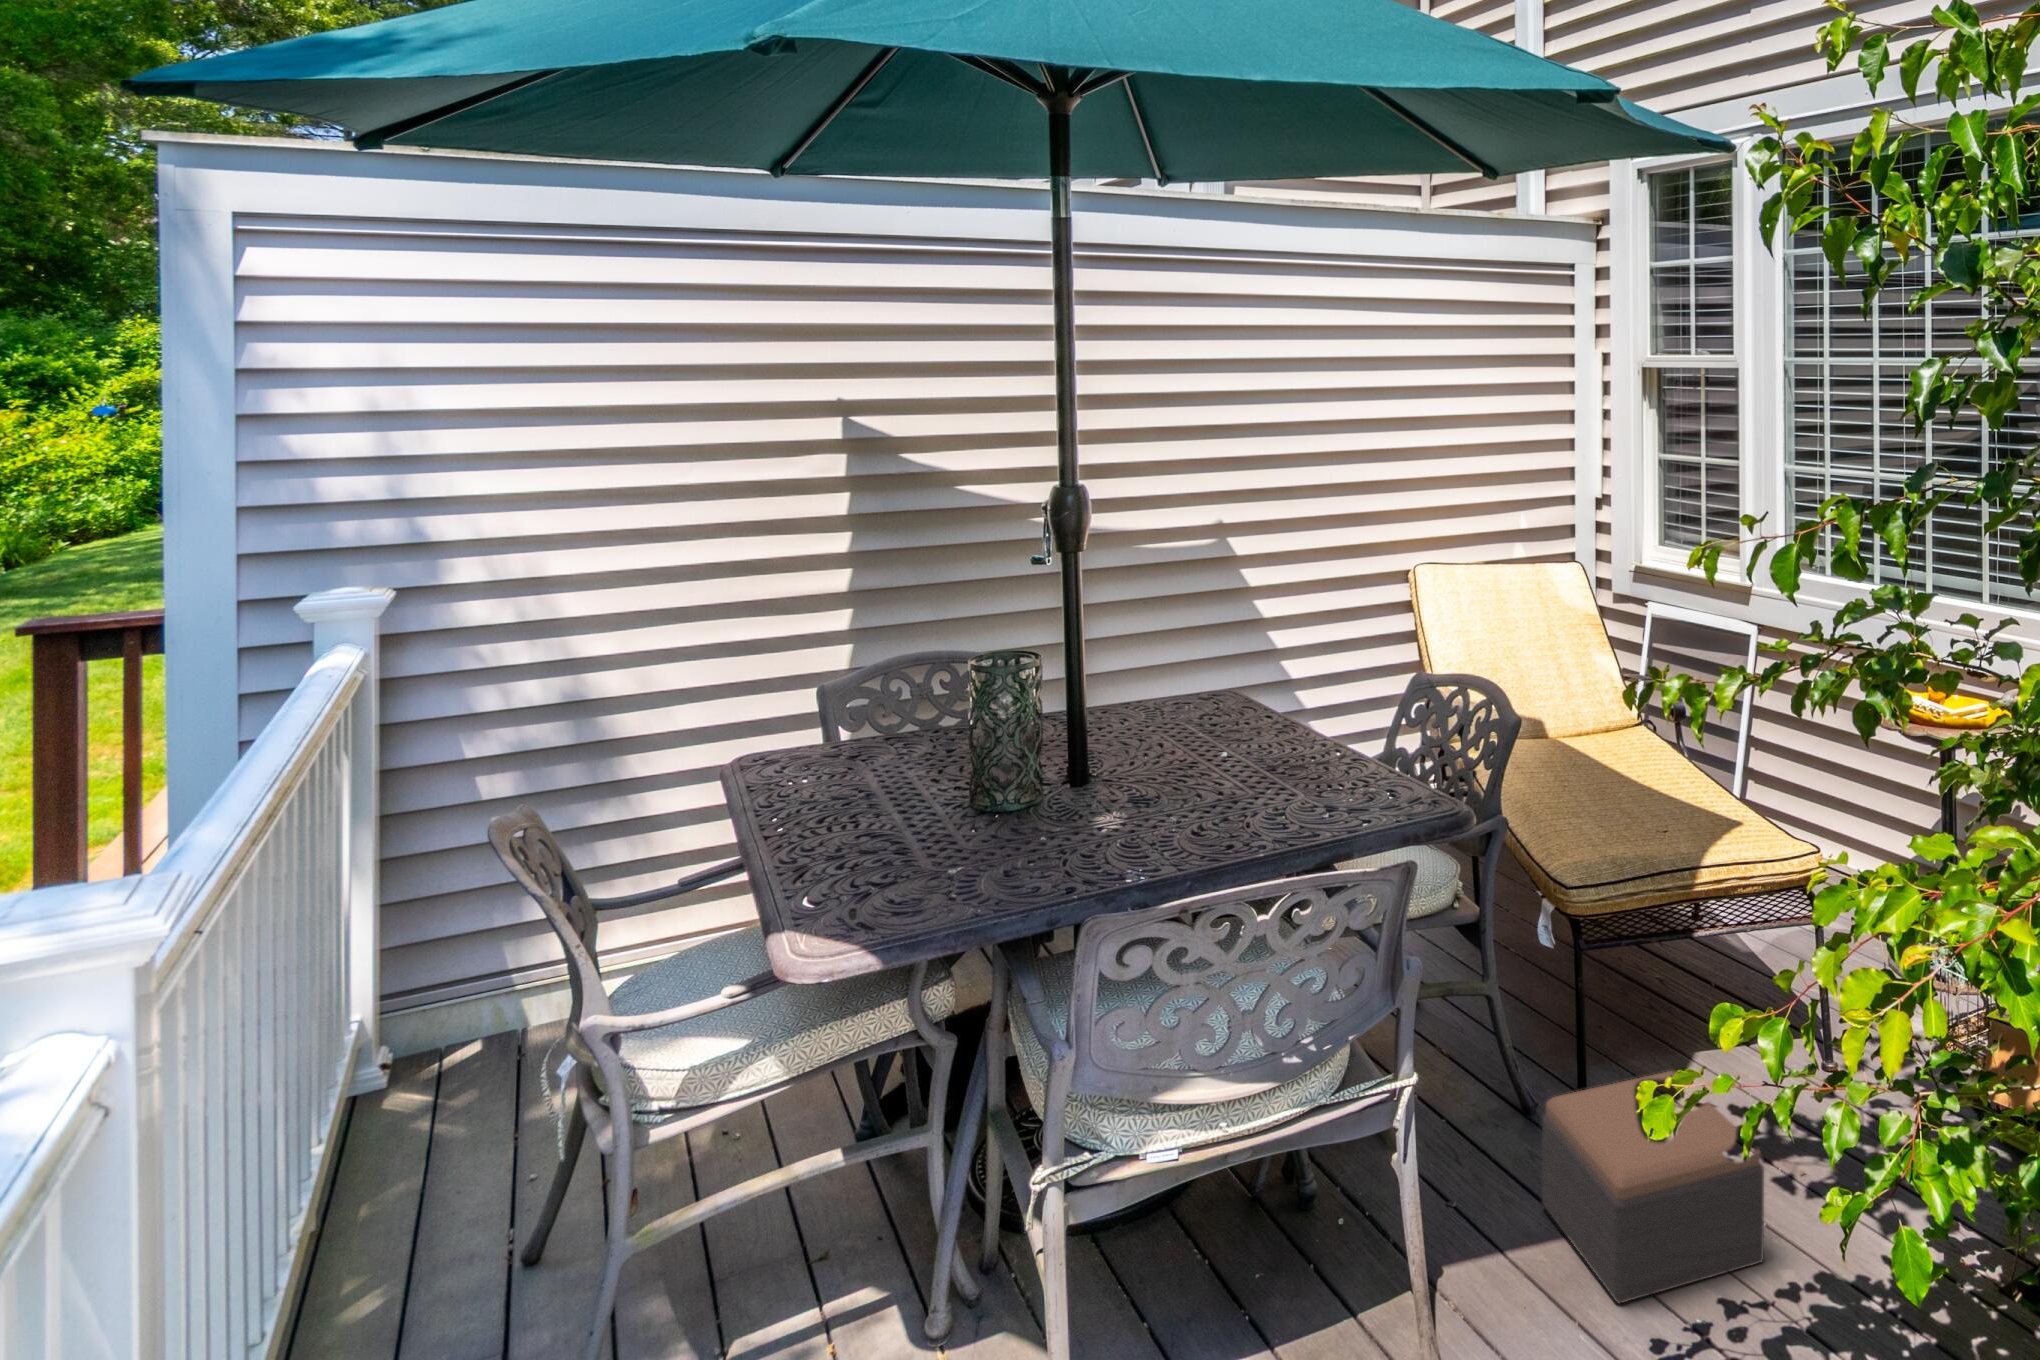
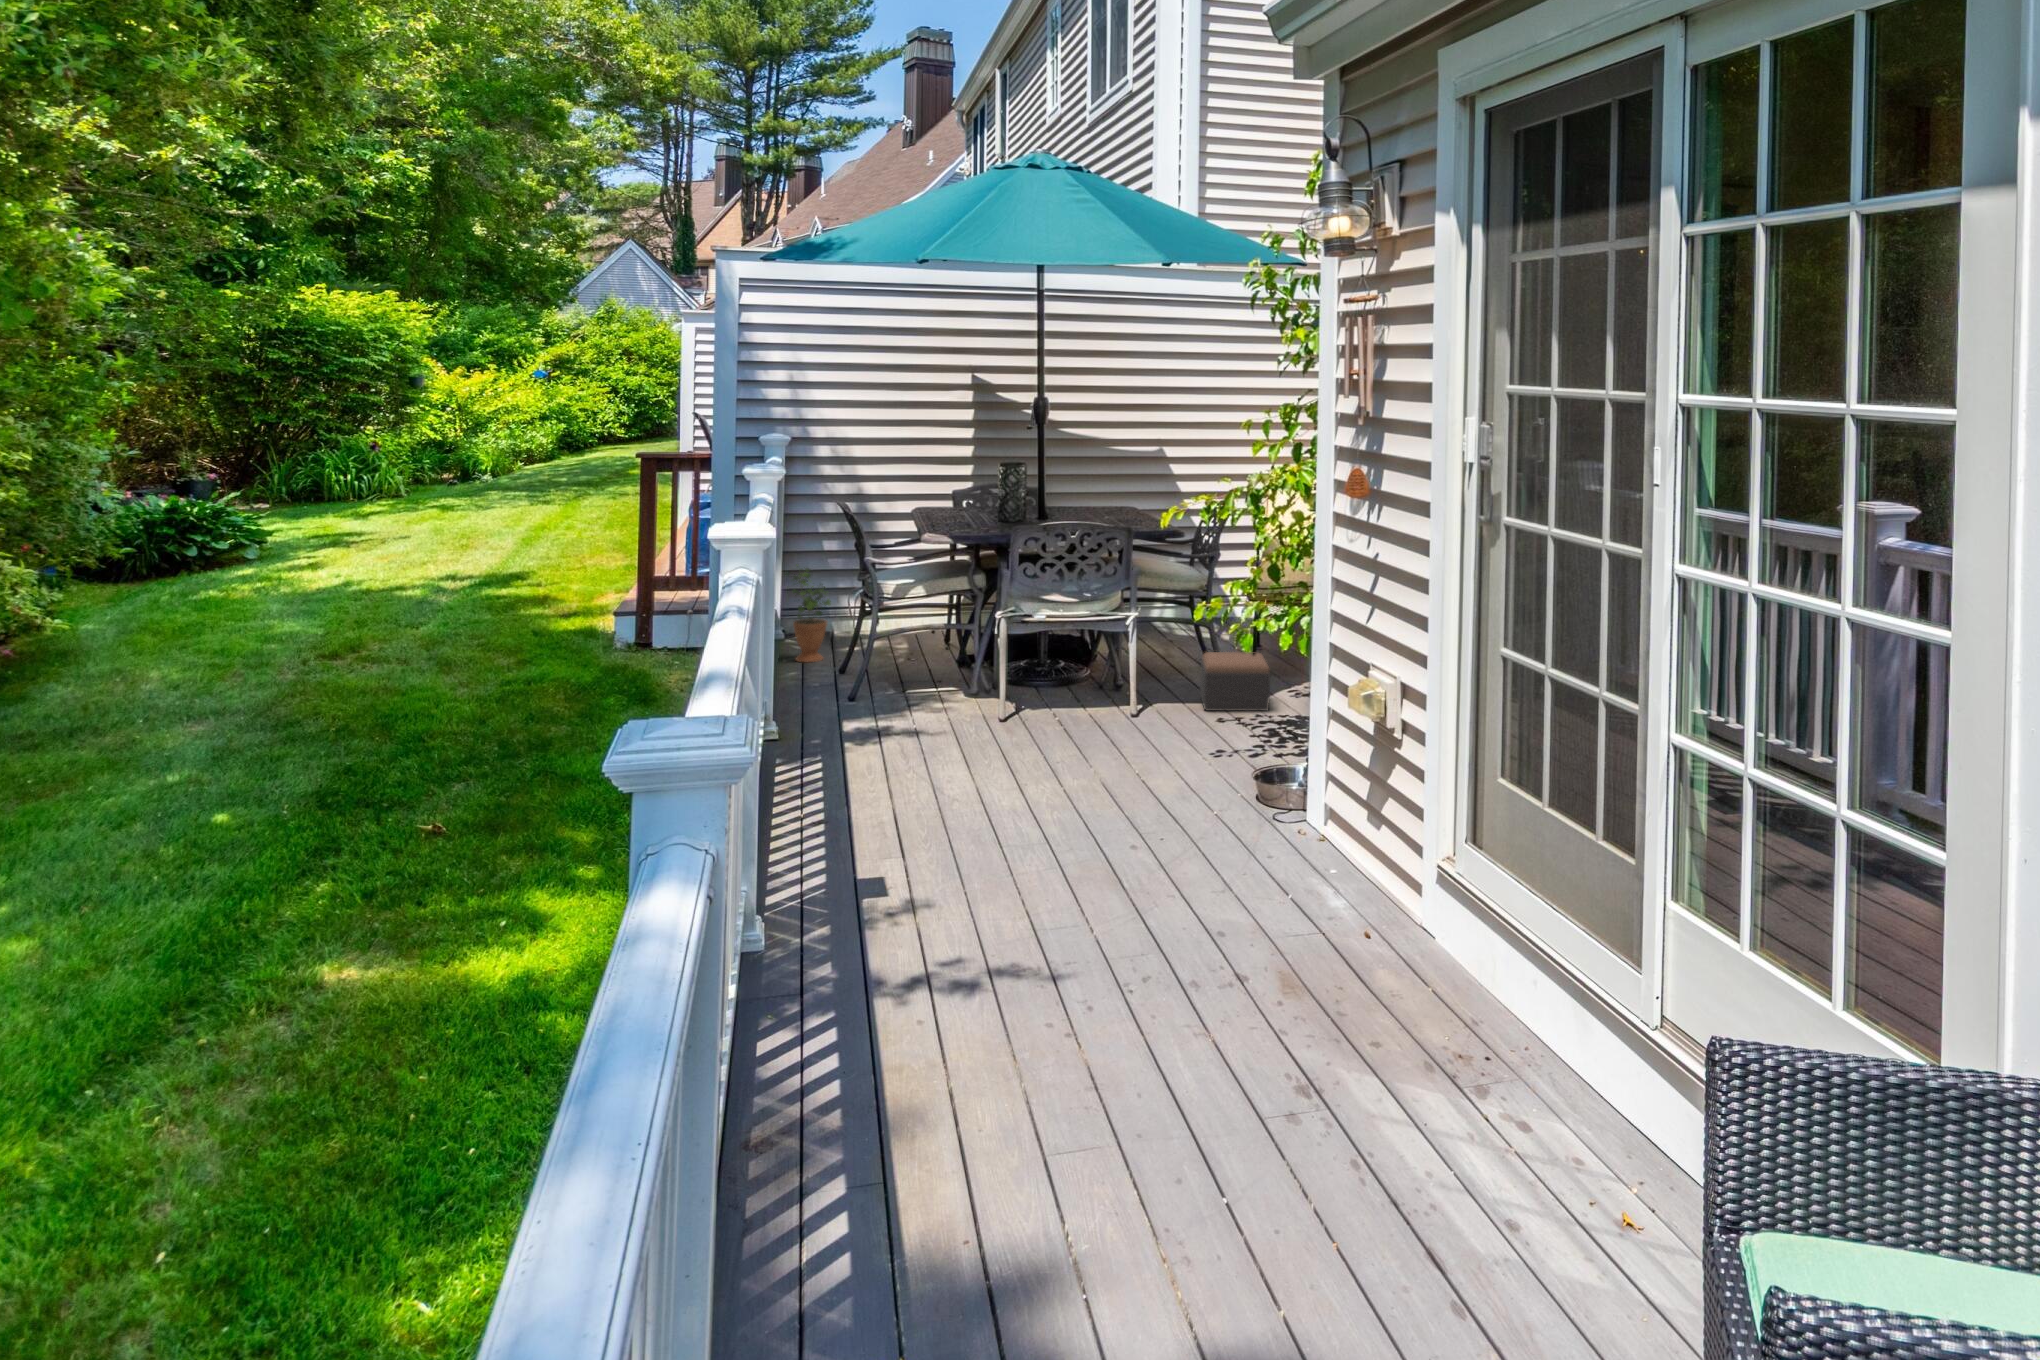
potted plant: none [349,947,498,1216] -> present [785,565,831,662]

